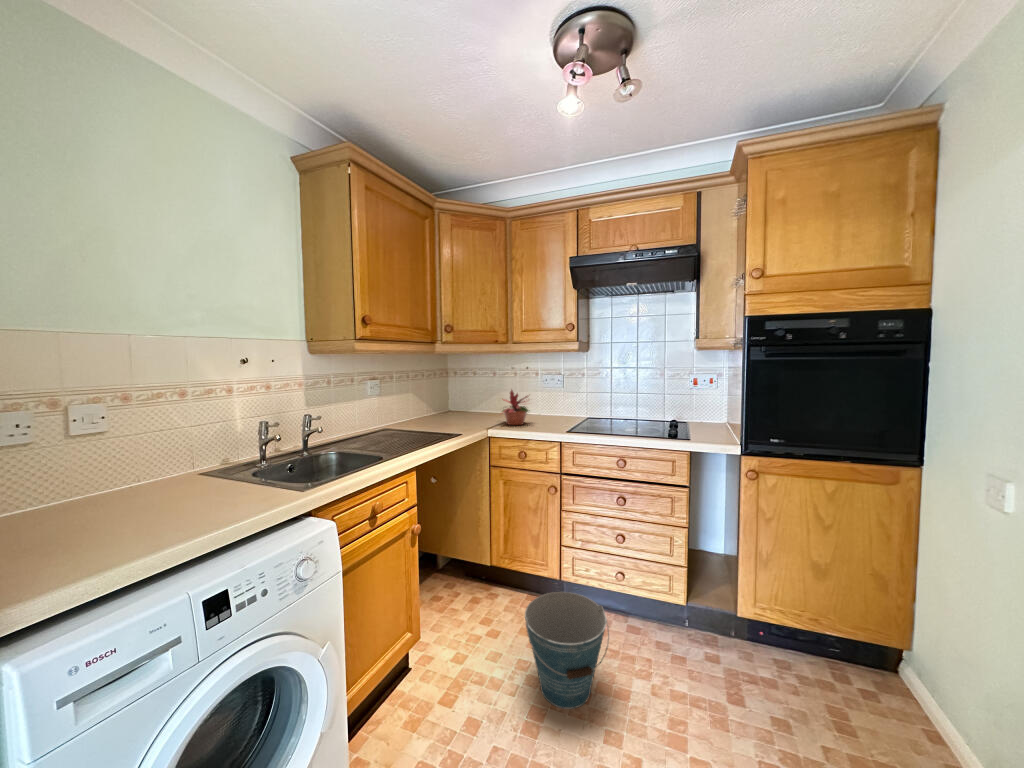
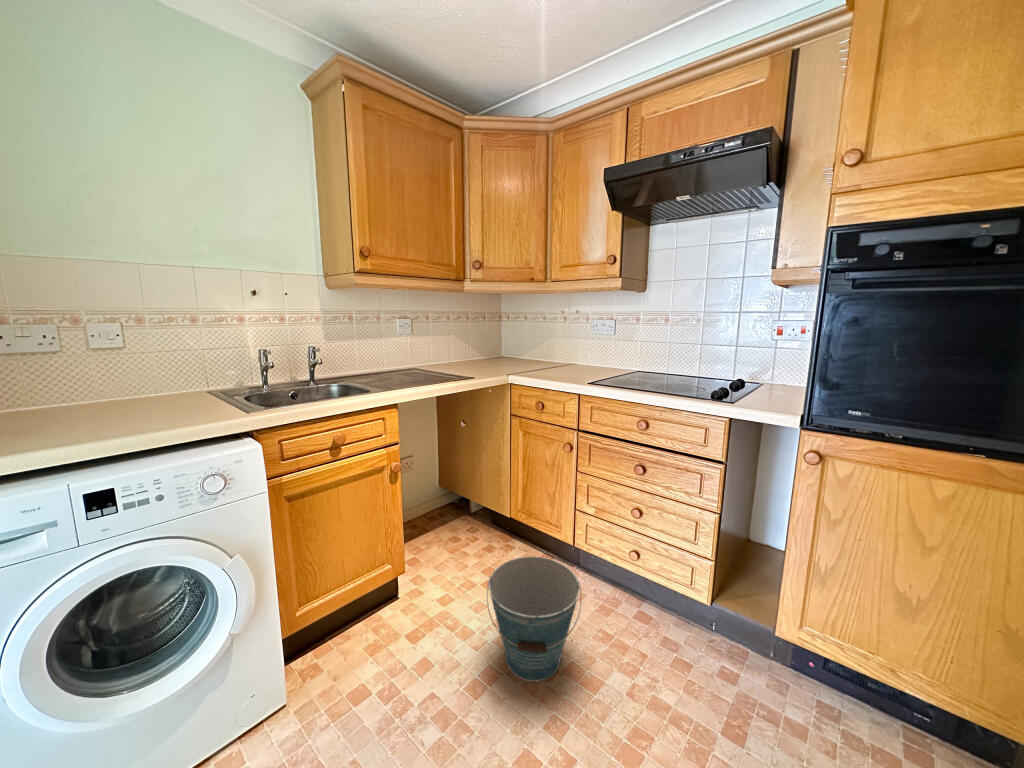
potted plant: present [502,390,528,425] -> none [524,332,570,374]

